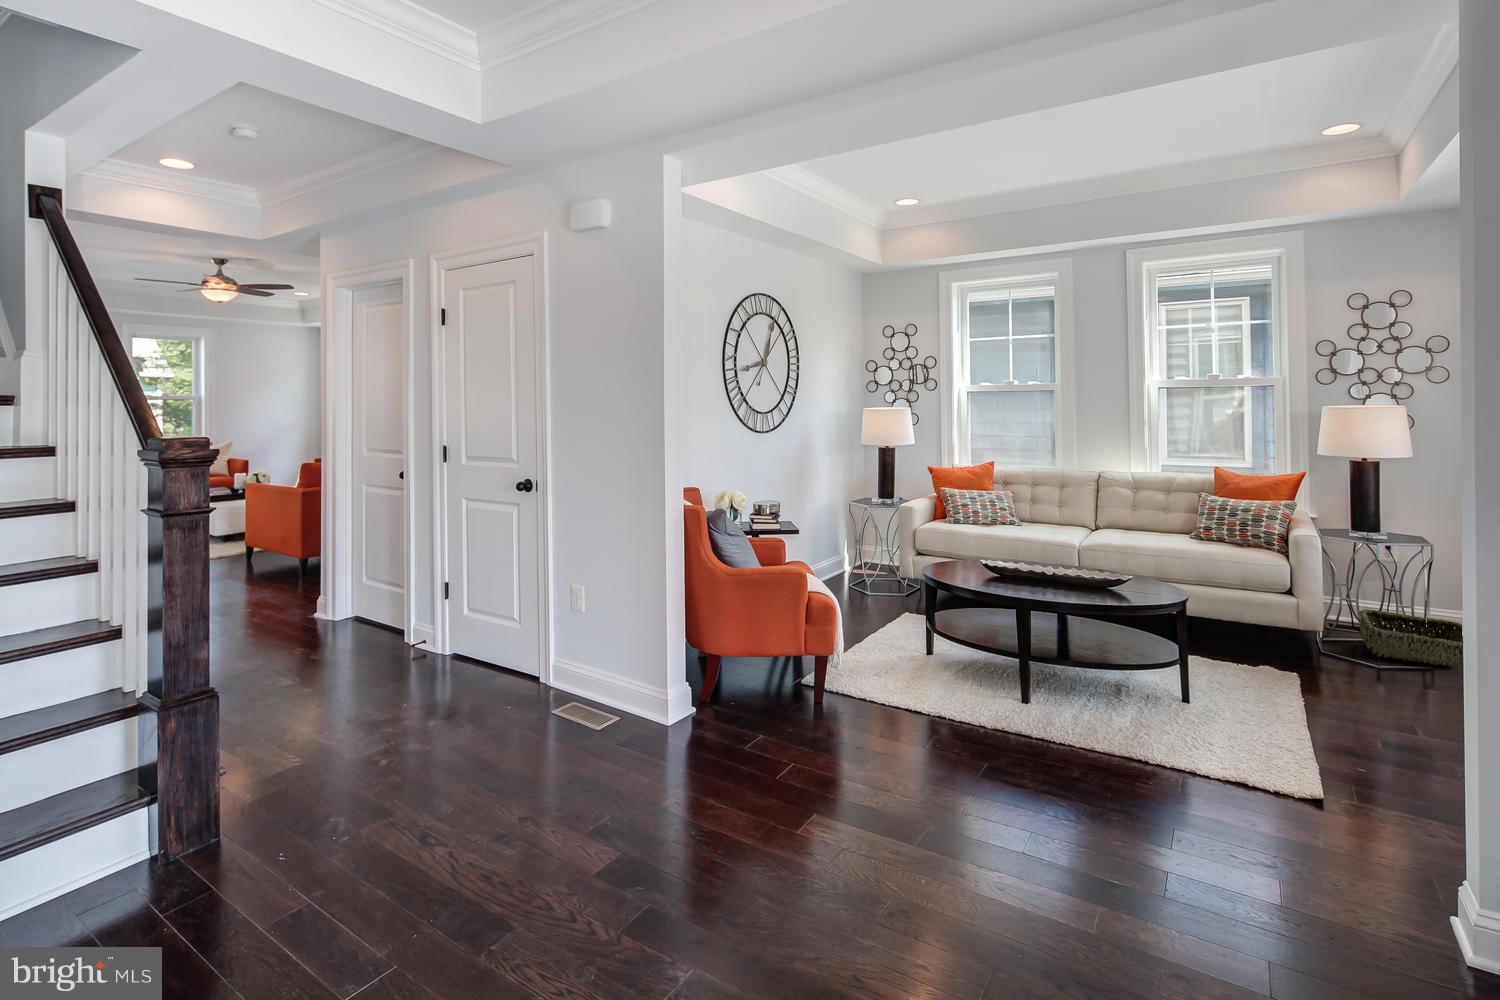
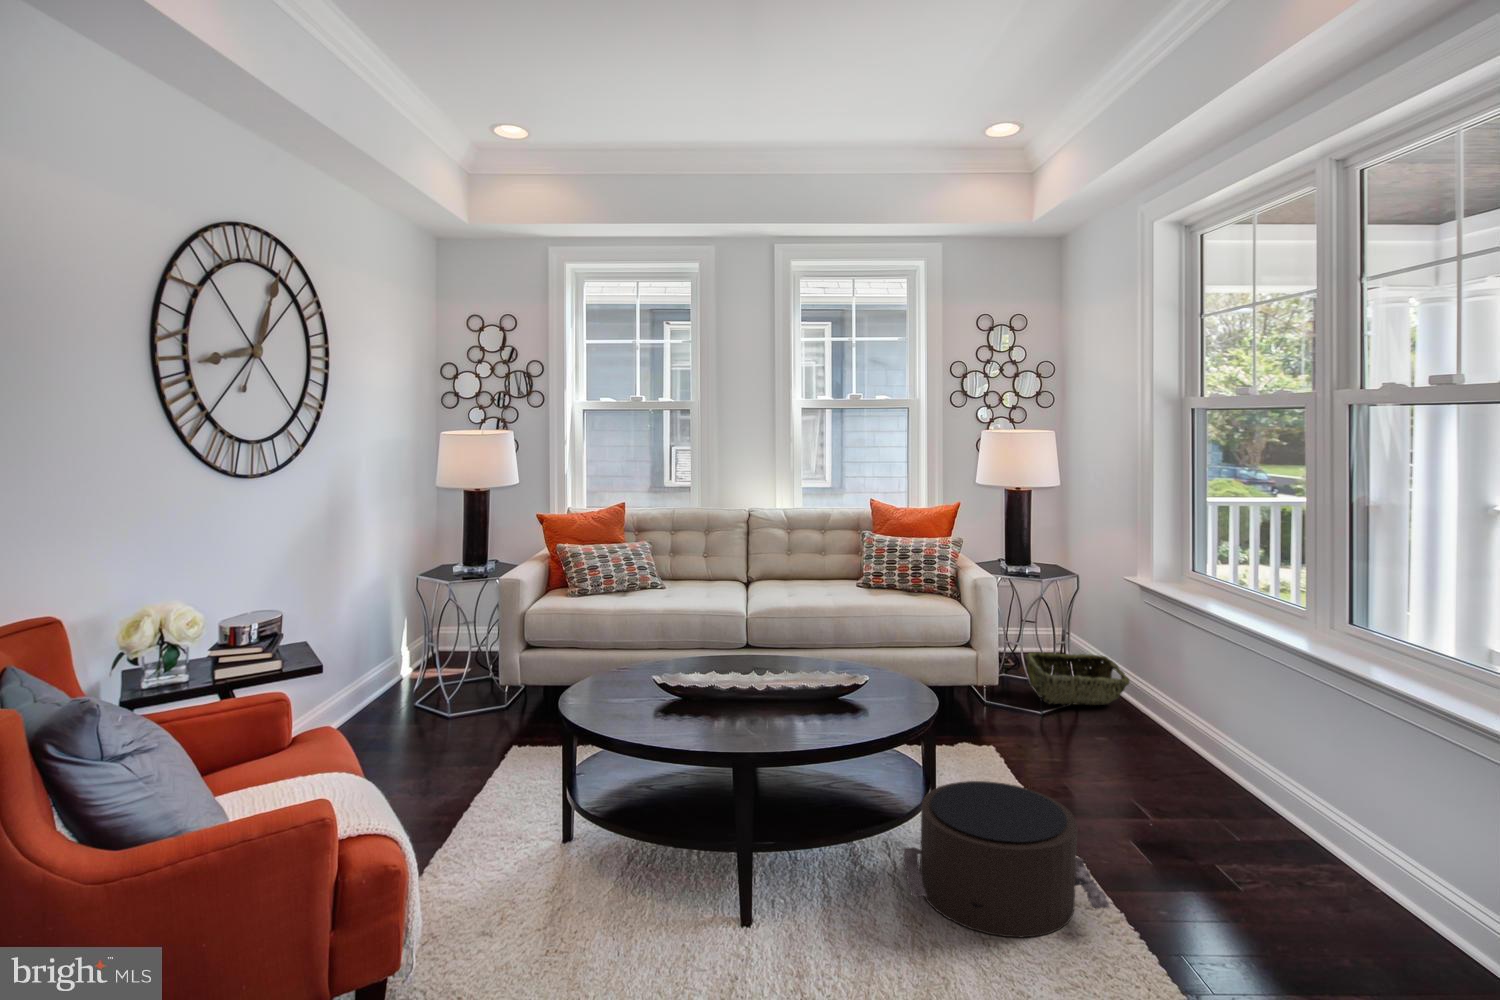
pouf: none [1158,675,1331,783] -> present [903,781,1110,937]

